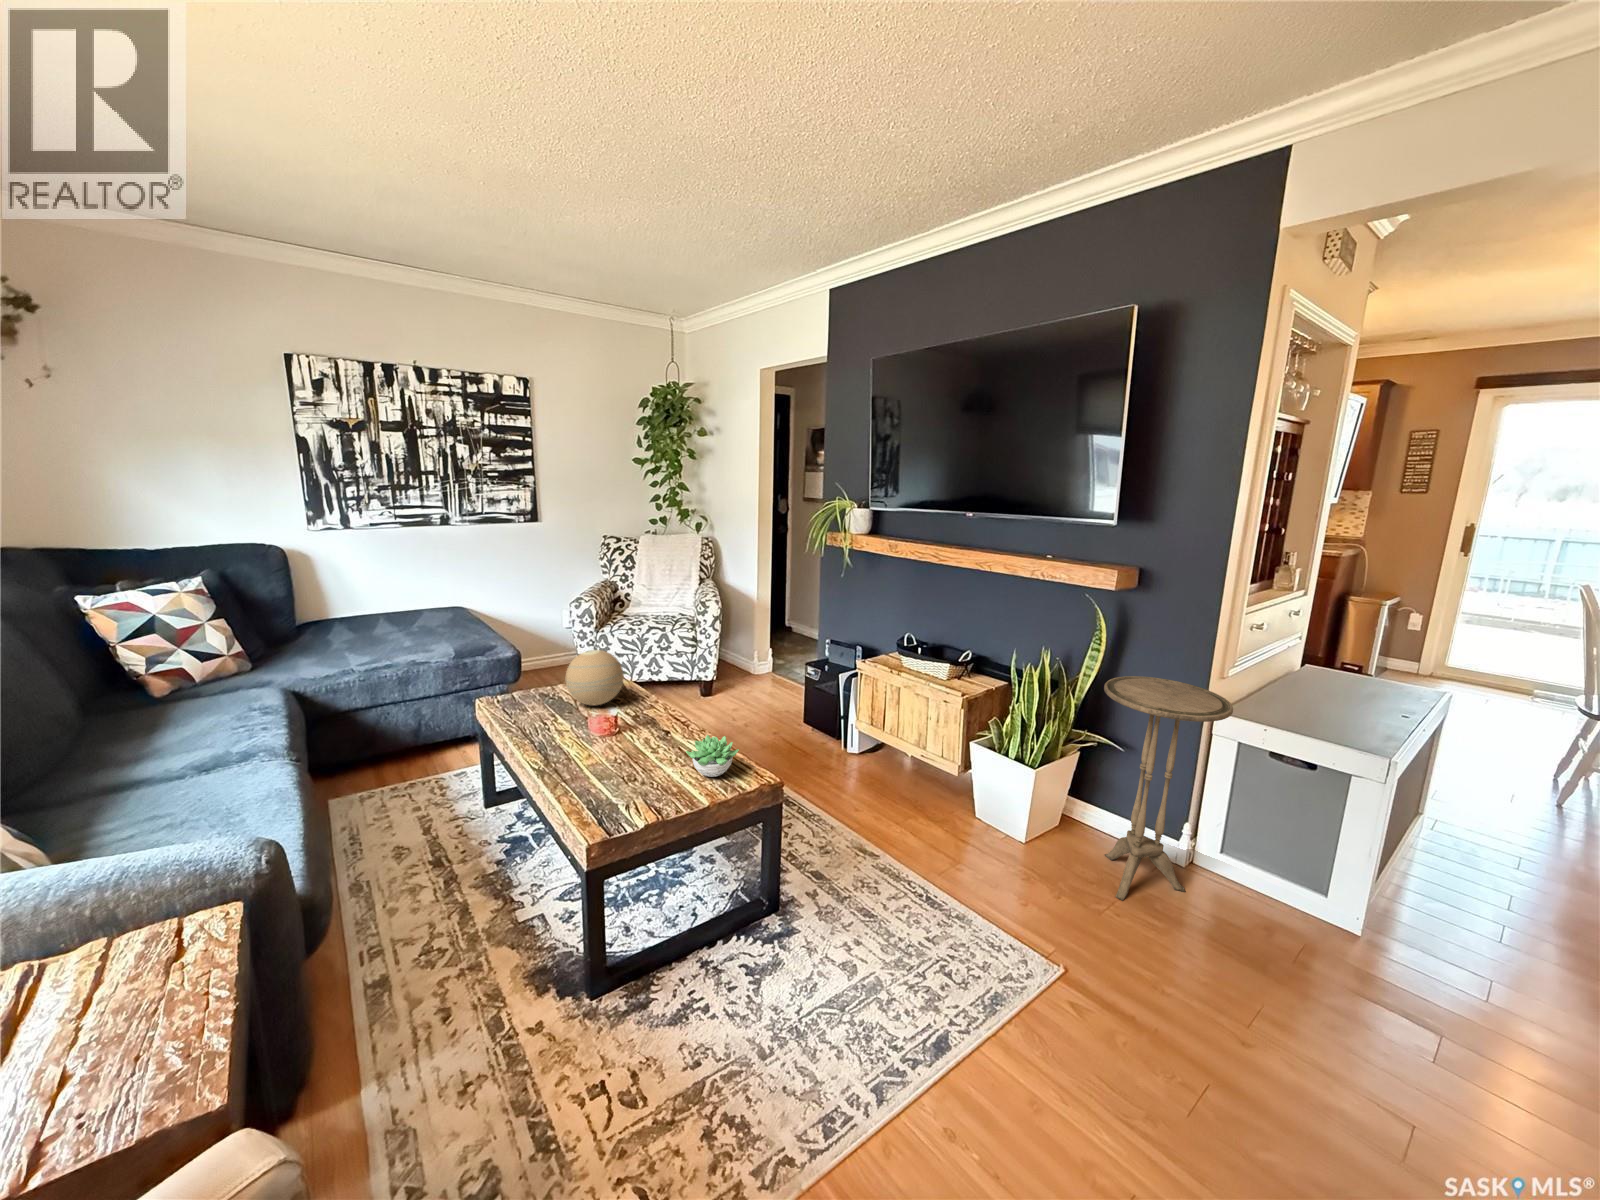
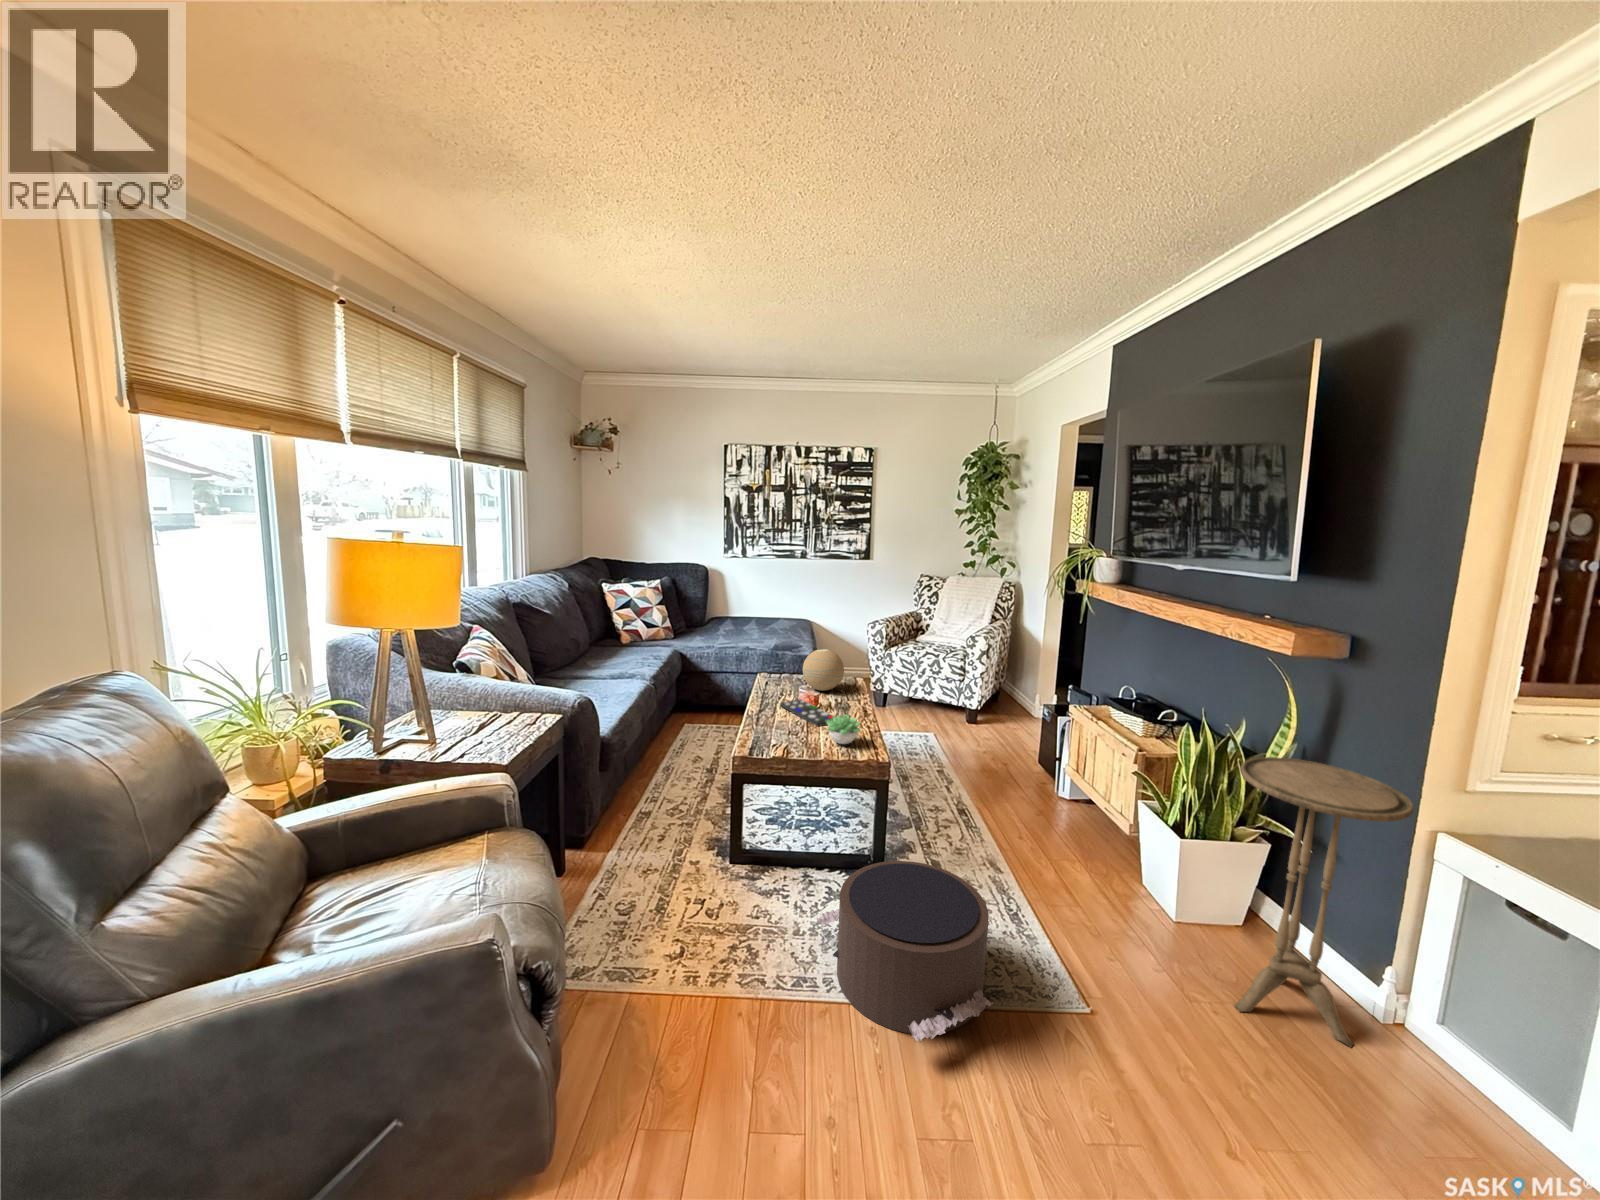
remote control: none [568,726,672,760] -> present [780,699,833,726]
pouf: none [791,888,1030,1118] -> present [817,861,993,1042]

